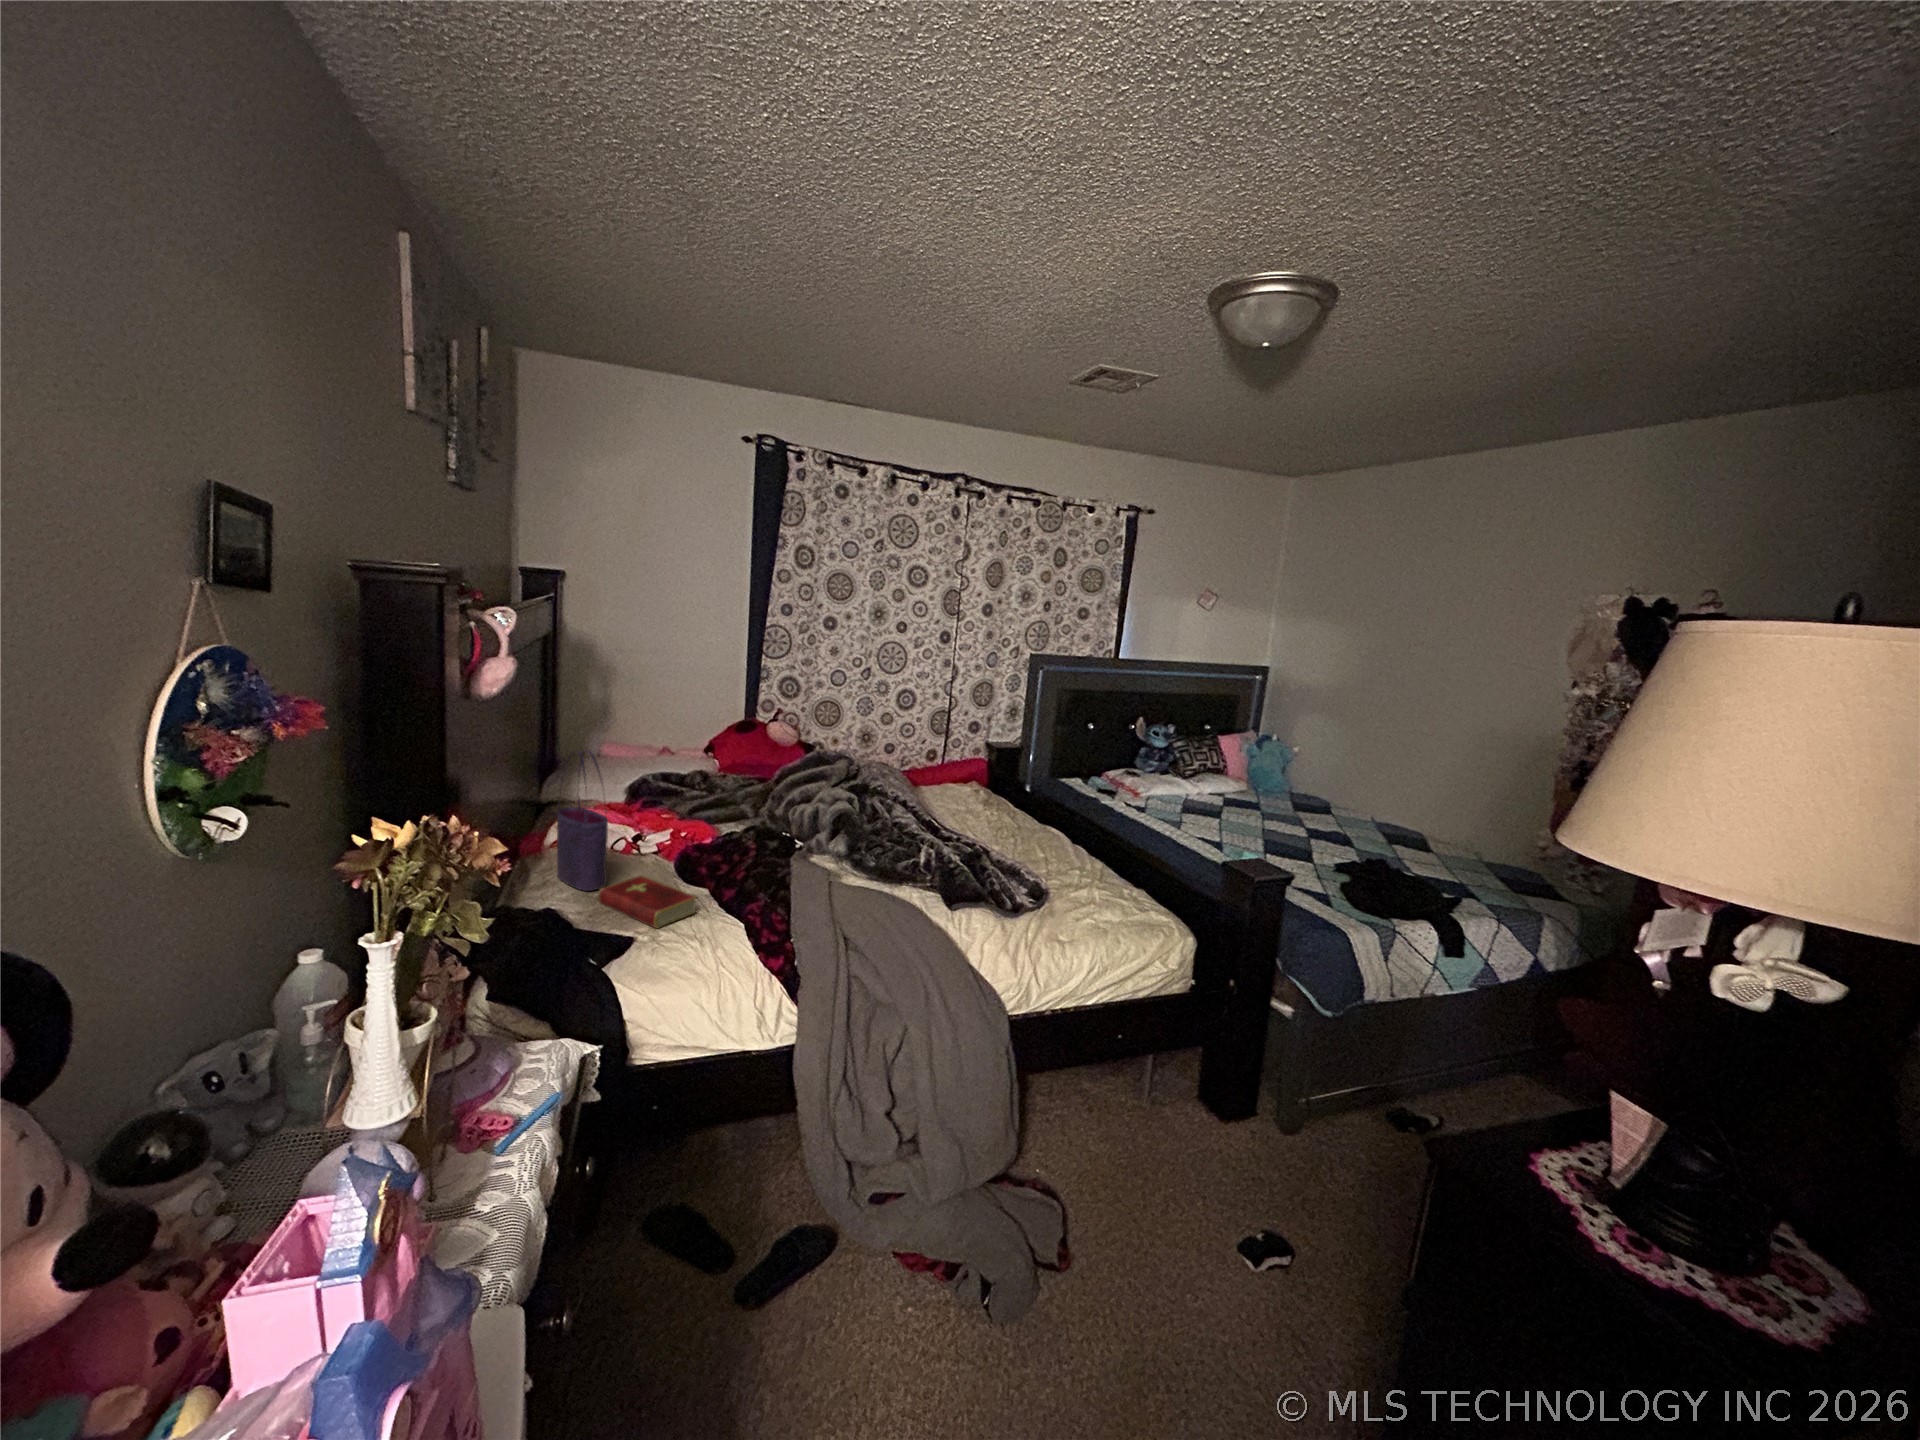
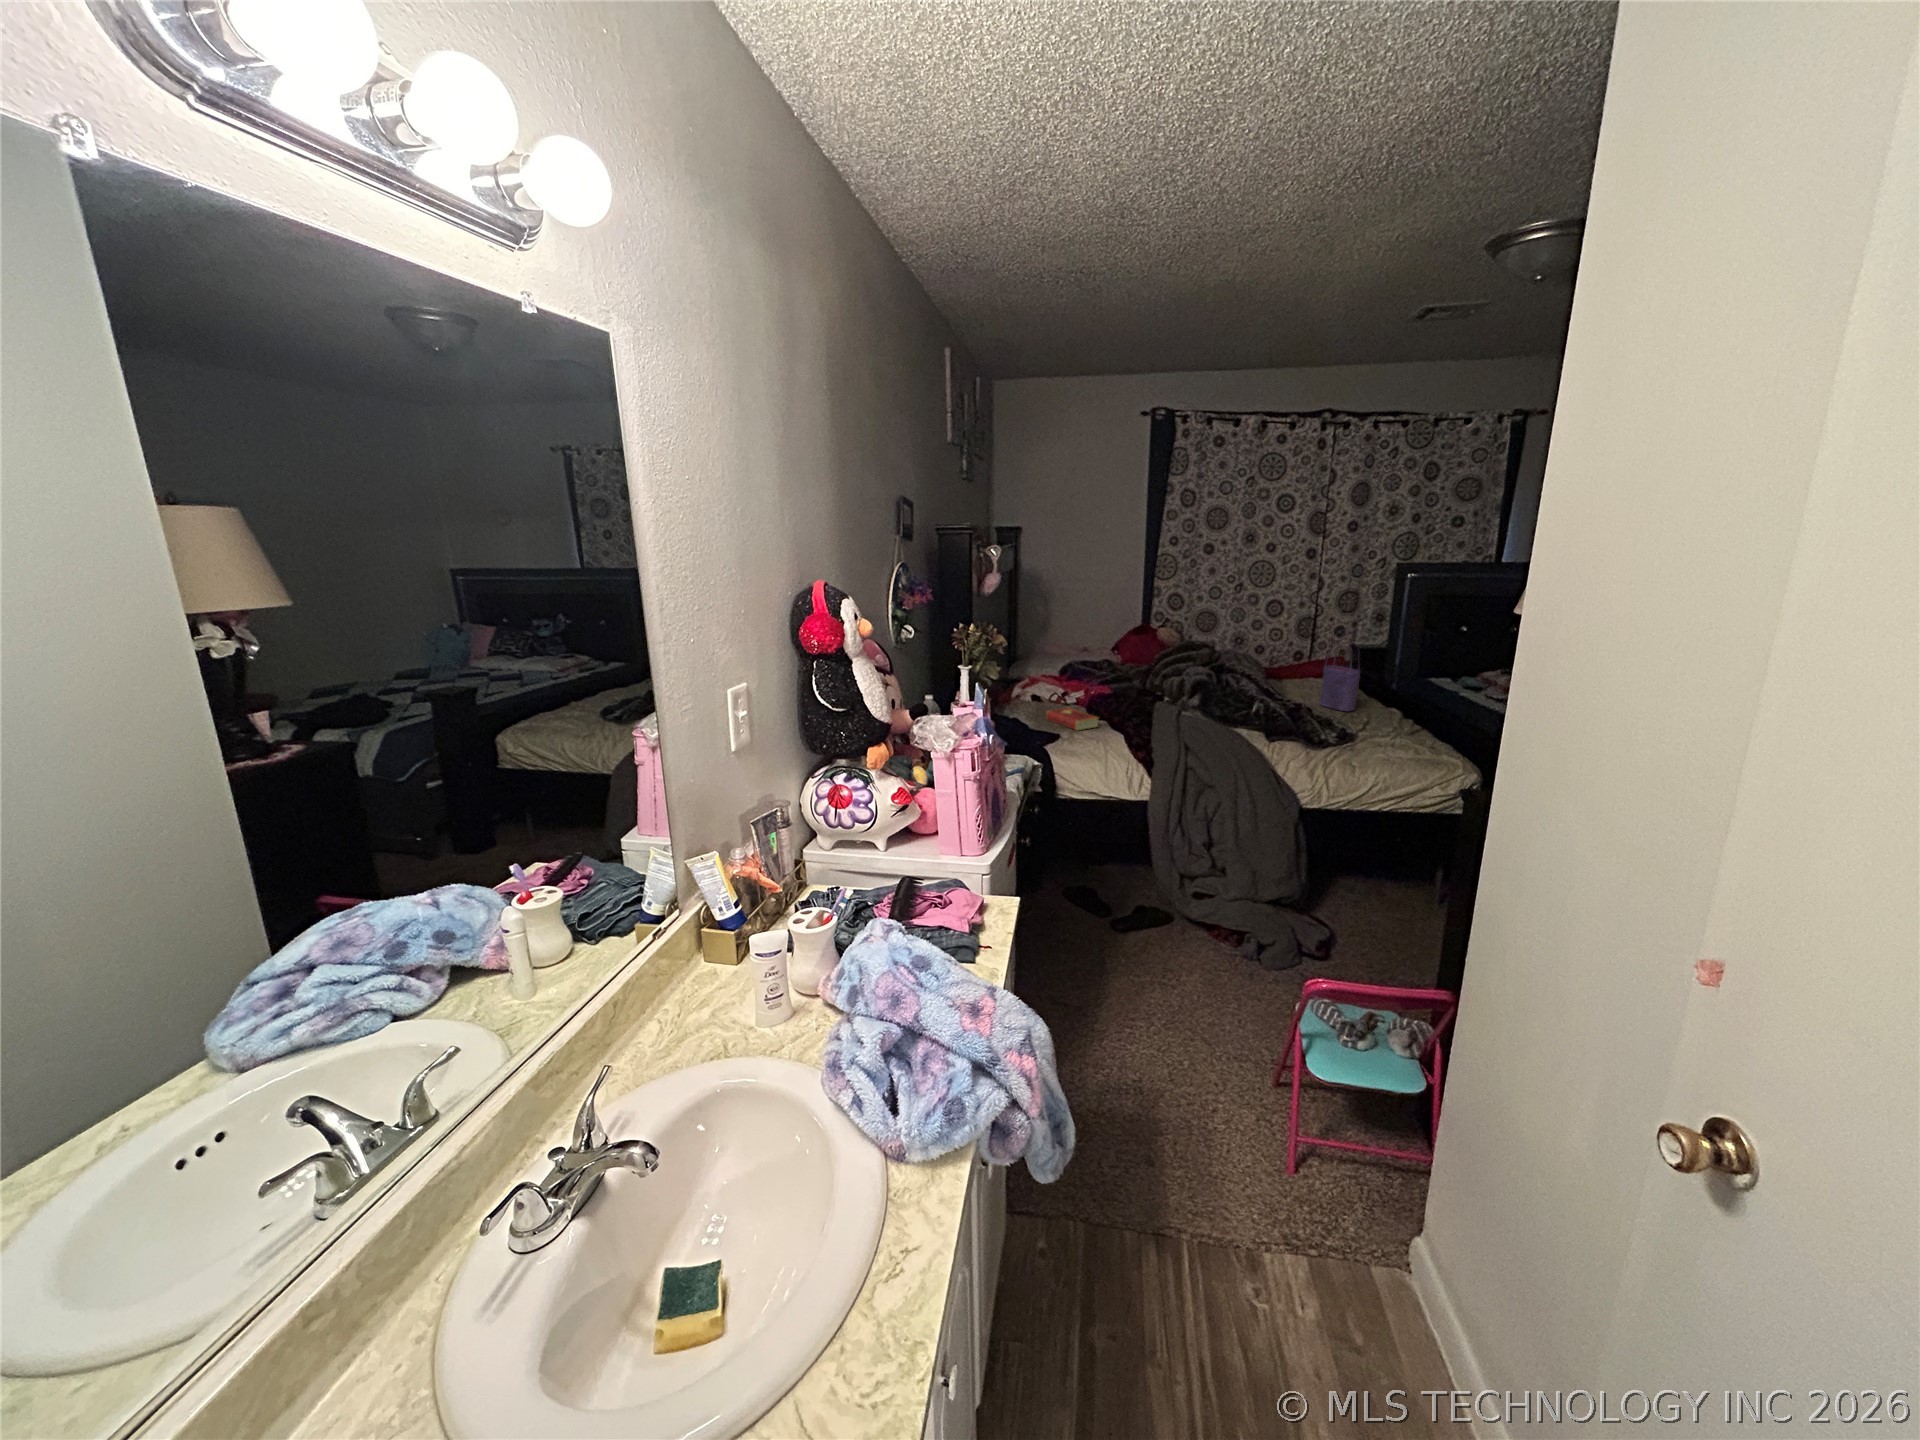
tote bag: present [557,751,608,891] -> present [1319,659,1360,711]

